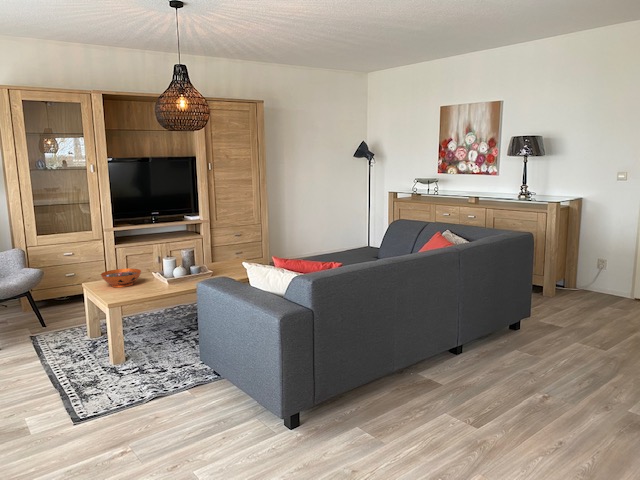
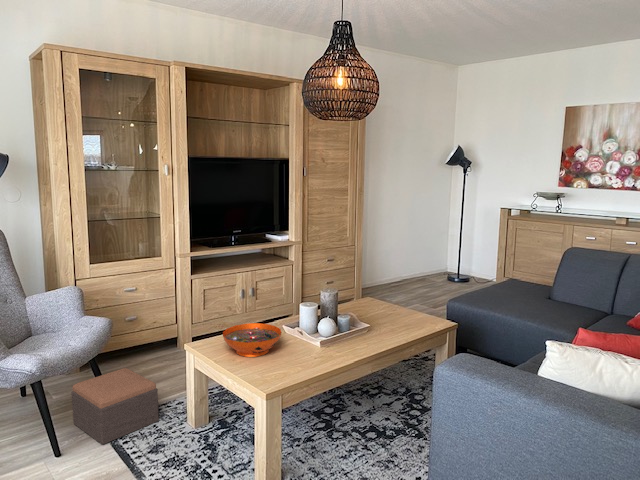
footstool: none [12,302,69,344] -> present [71,368,159,444]

